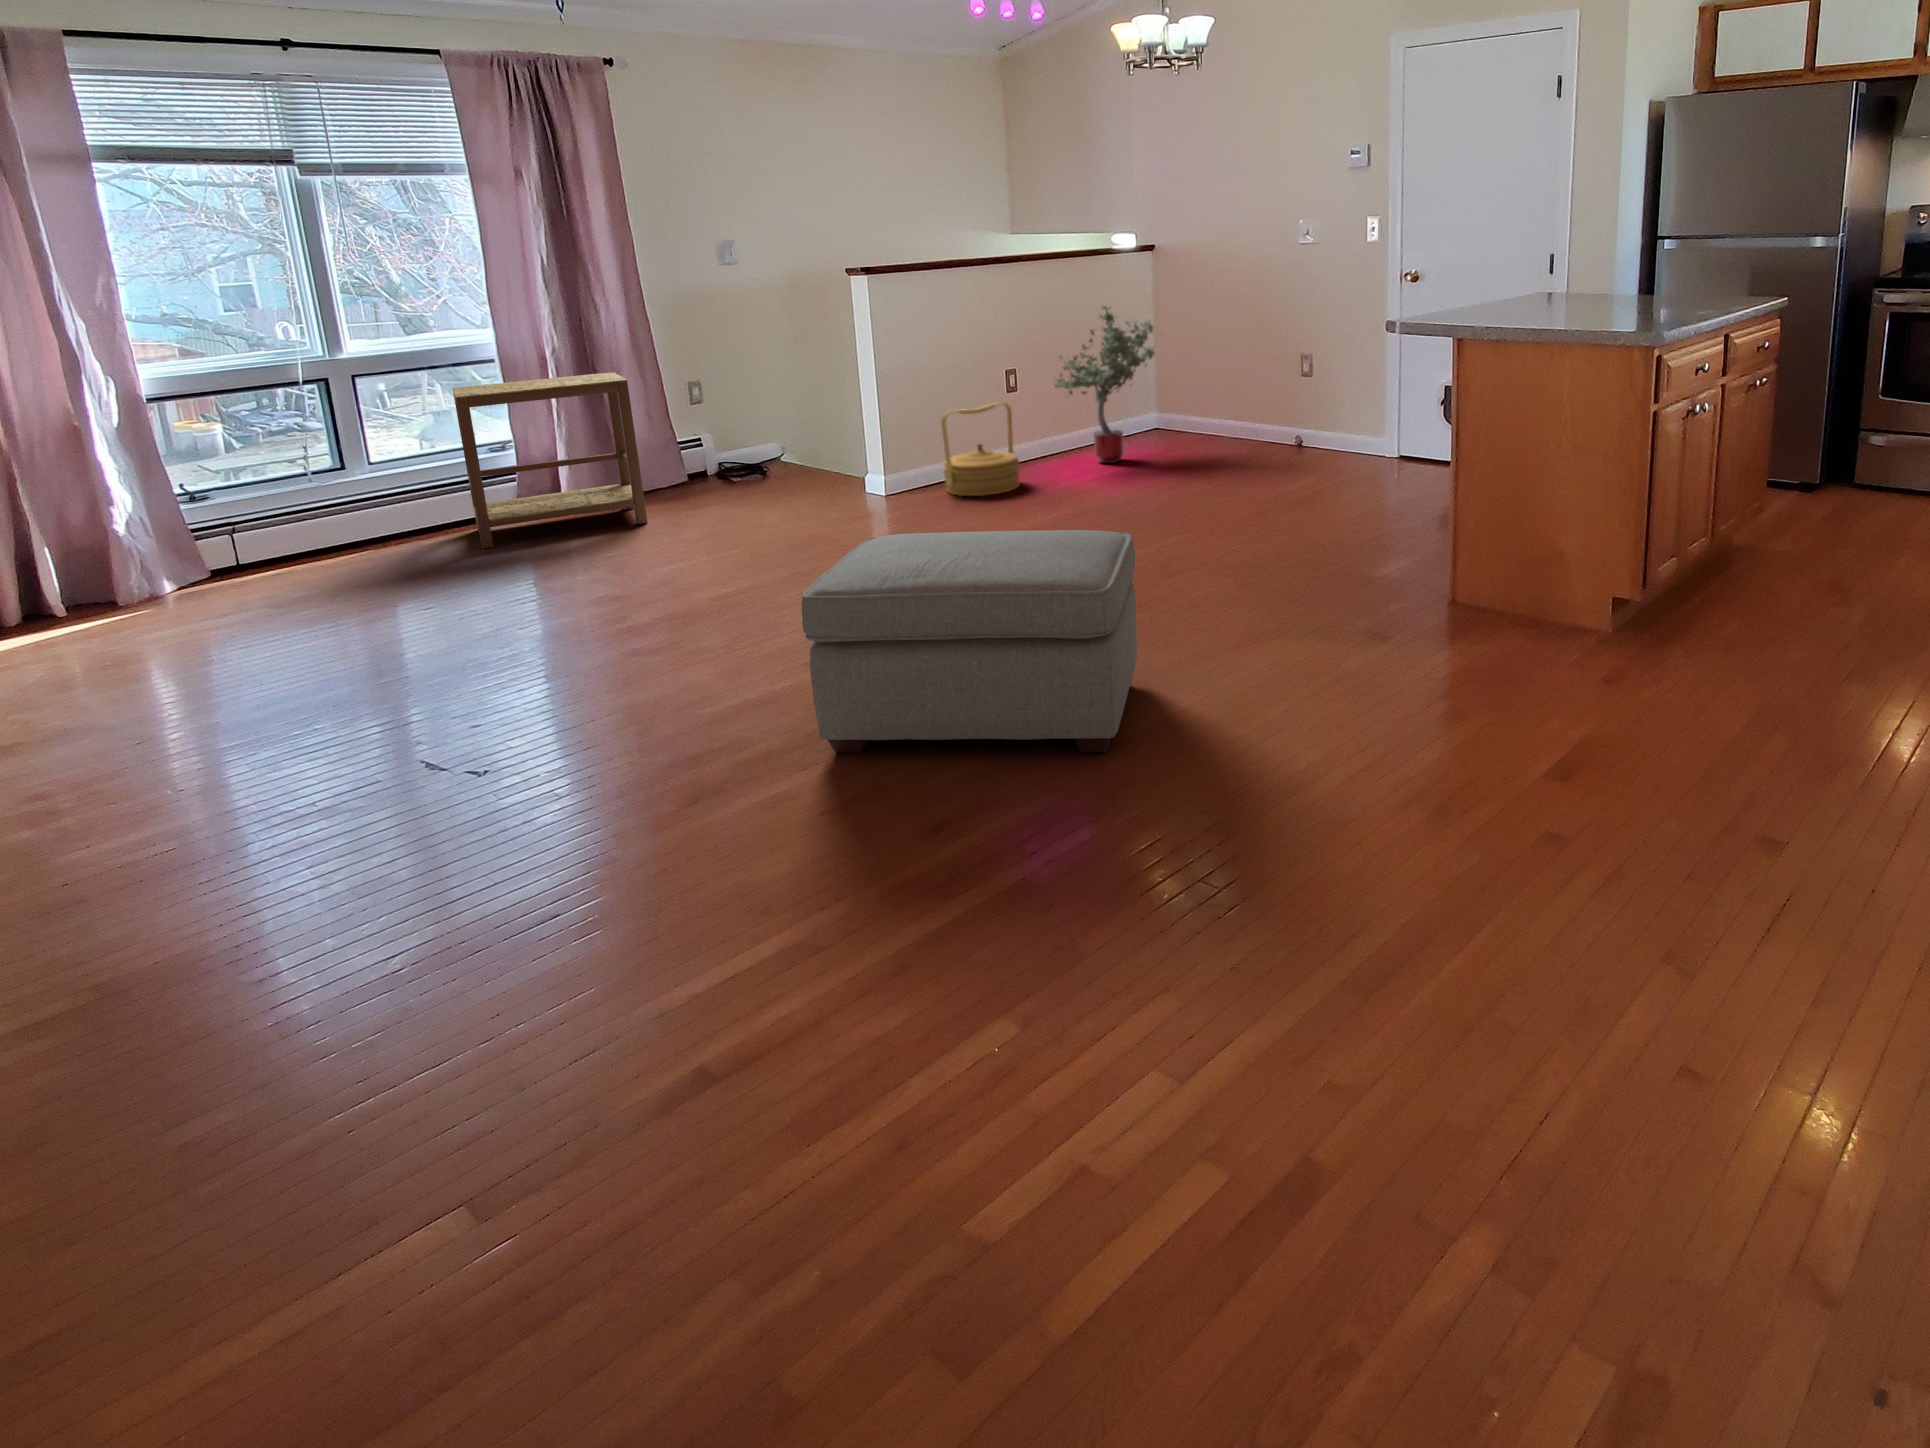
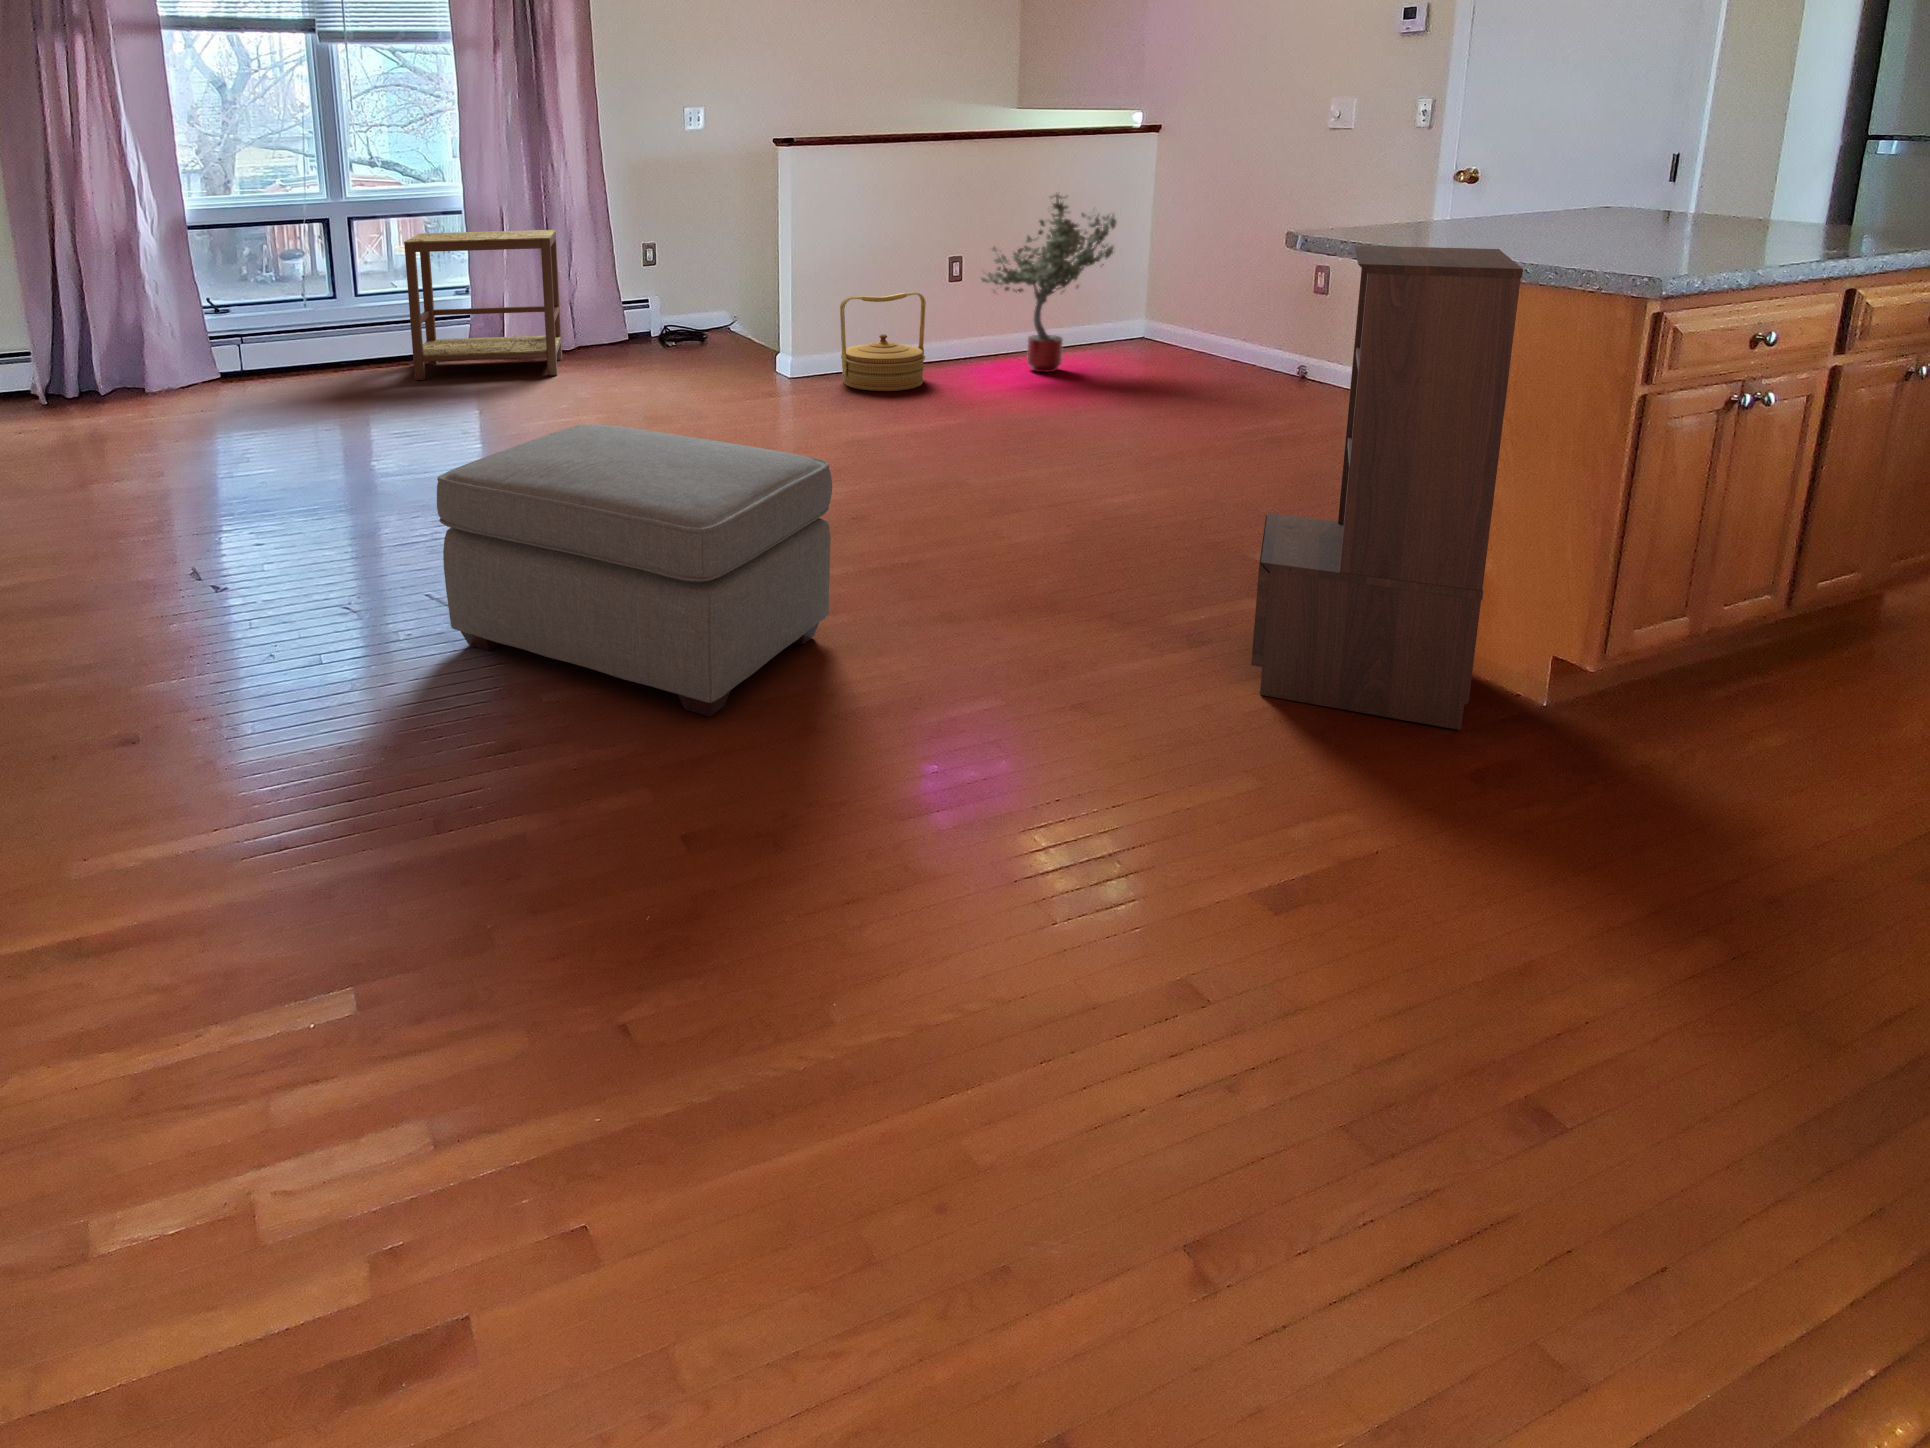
bookshelf: none [1422,320,1597,652] -> present [1251,246,1523,730]

